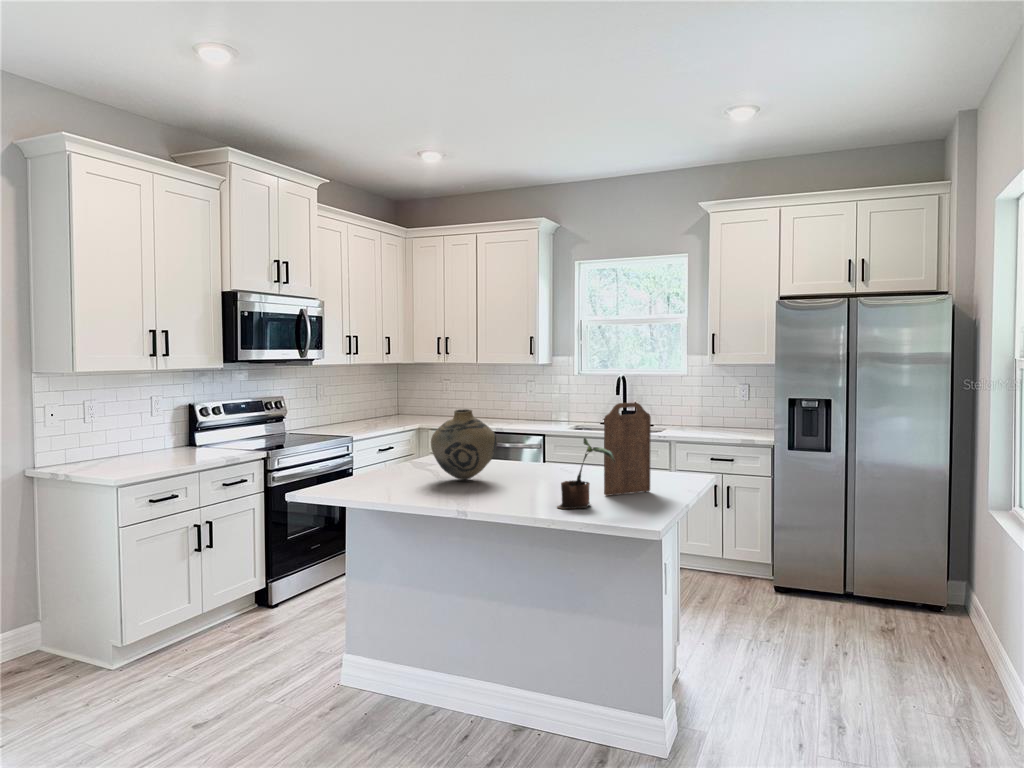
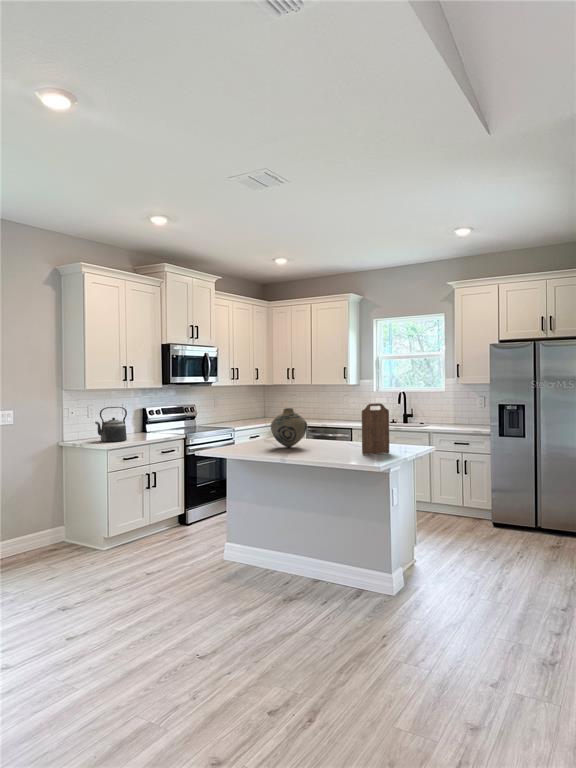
kettle: none [92,404,156,470] -> present [95,407,127,442]
potted plant: present [557,438,615,509] -> none [333,421,364,459]

